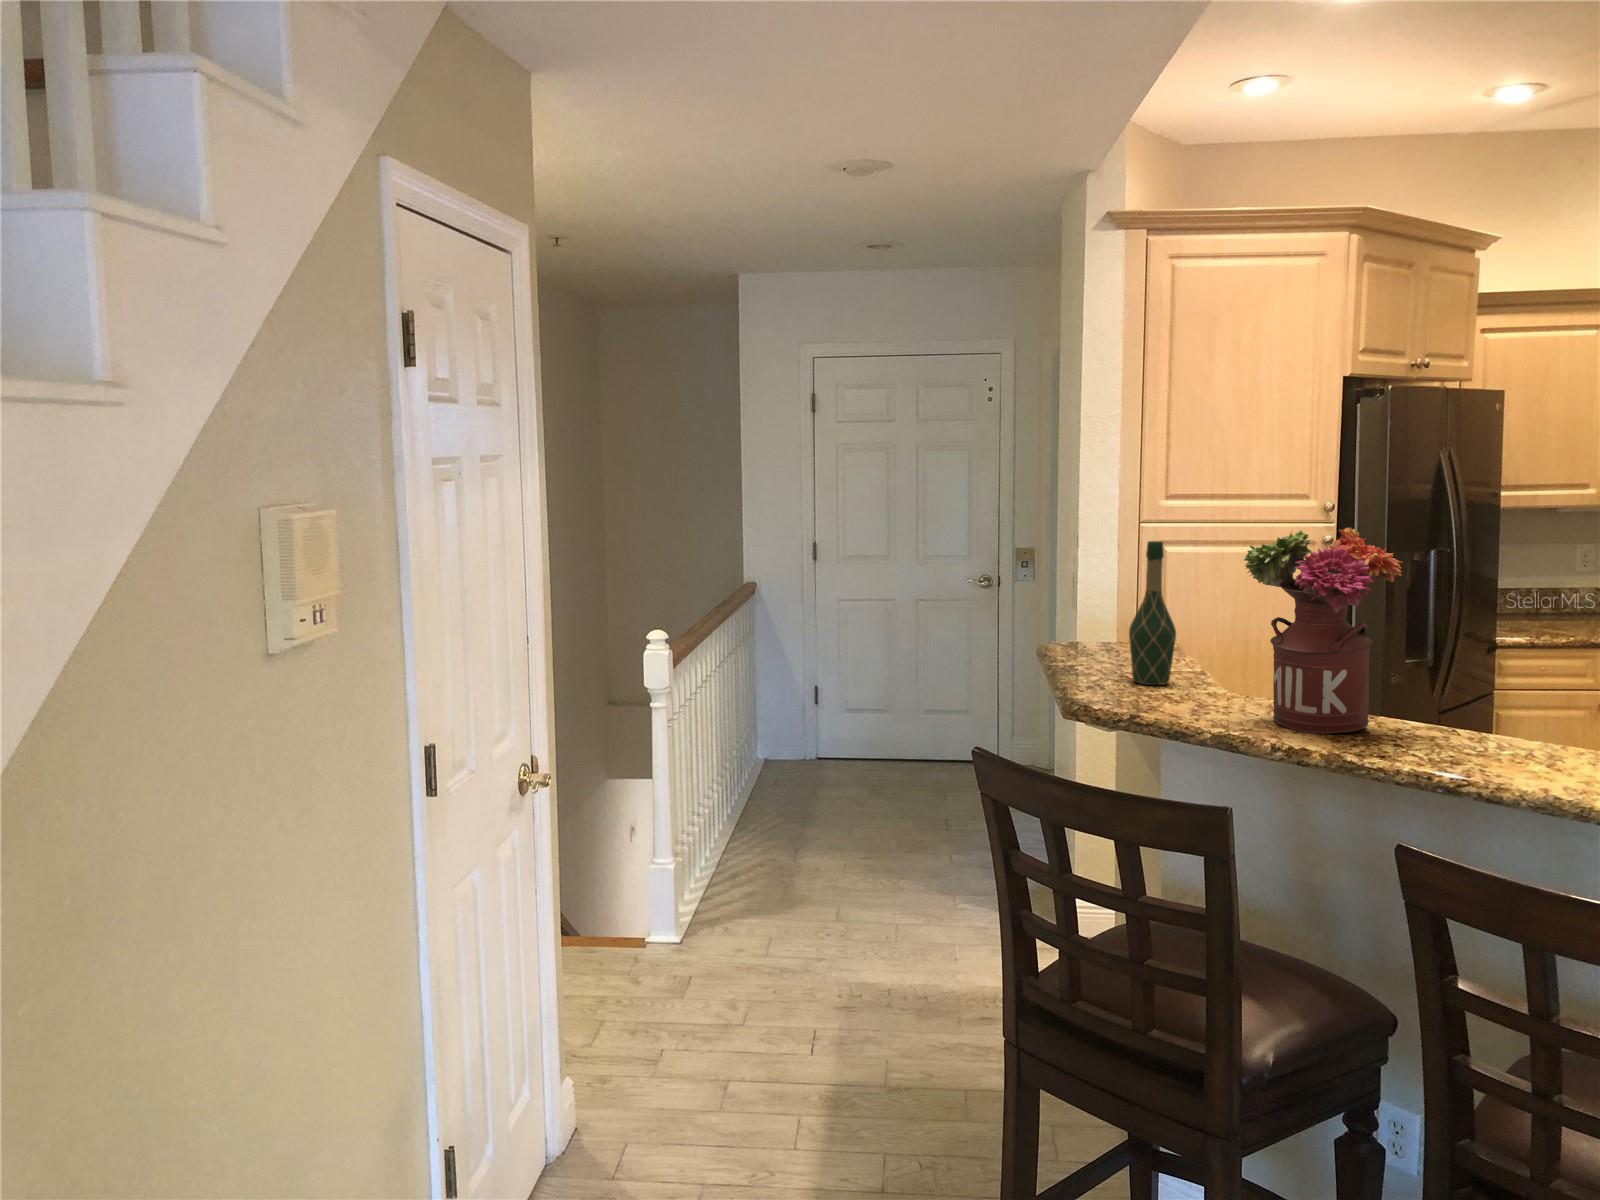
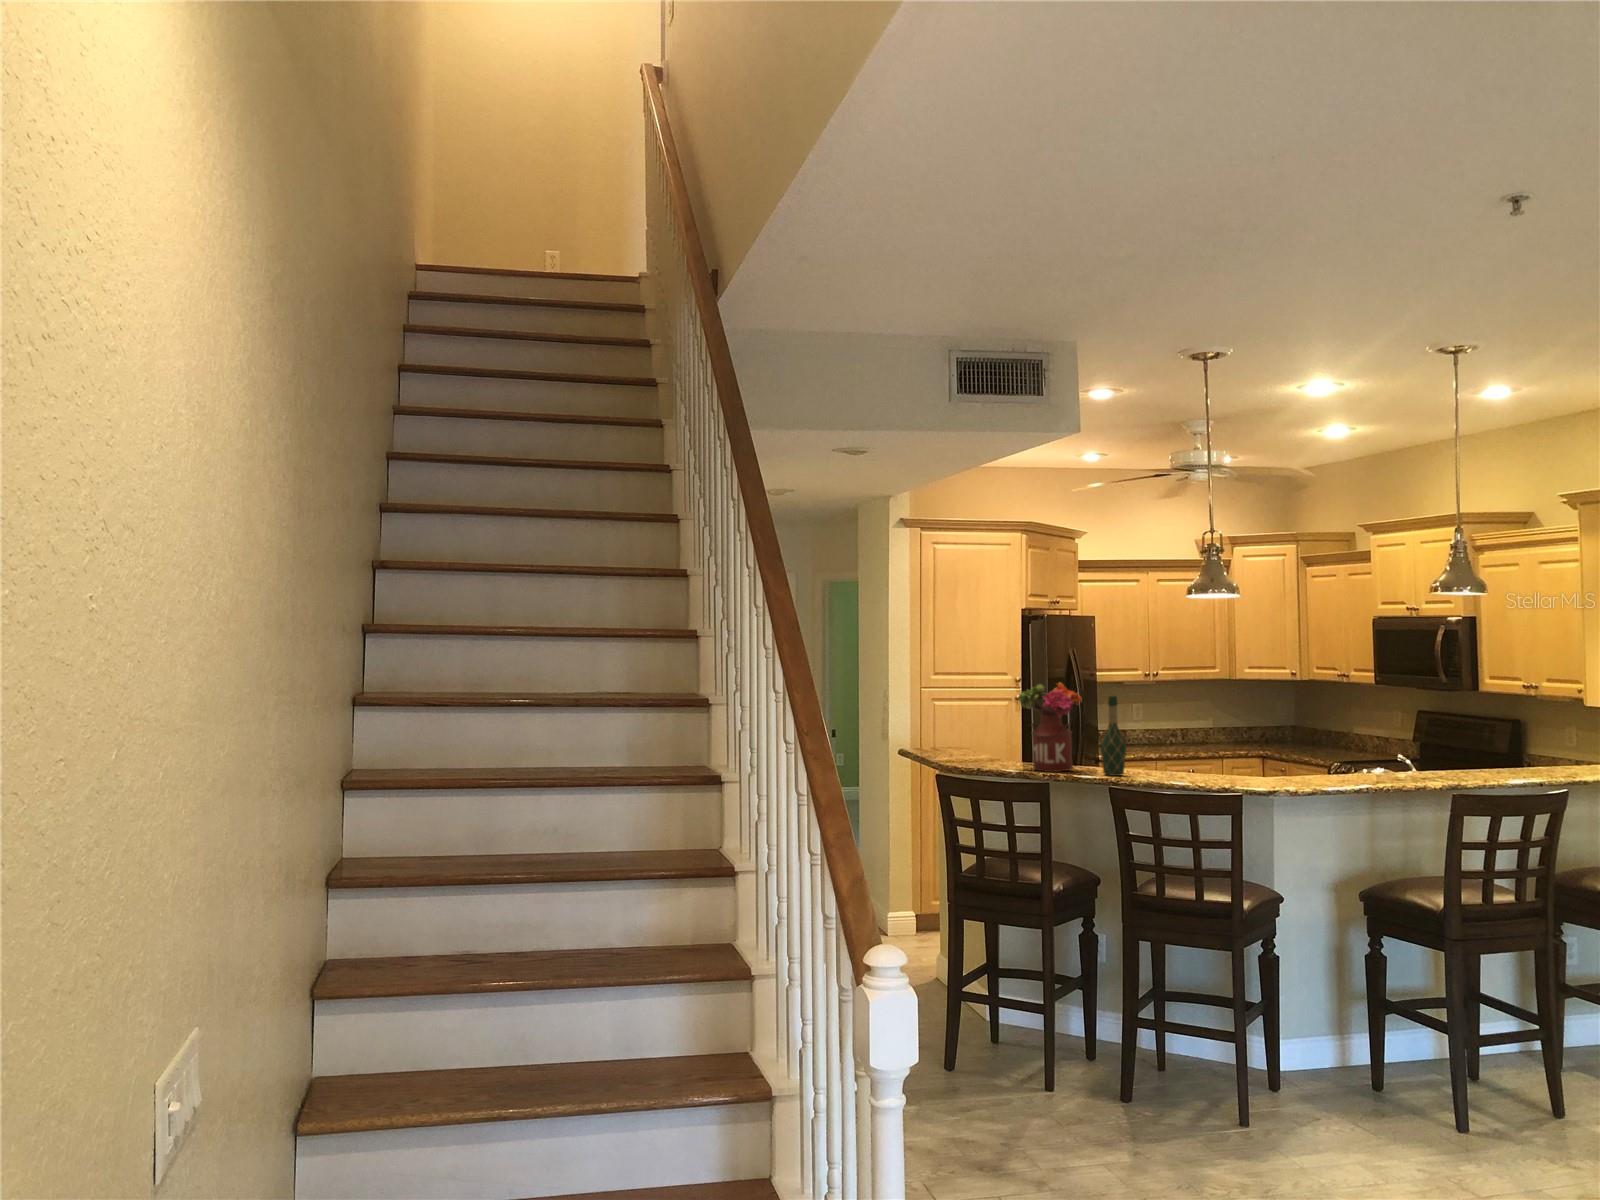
wine bottle: present [1129,541,1176,685] -> present [1100,696,1126,776]

